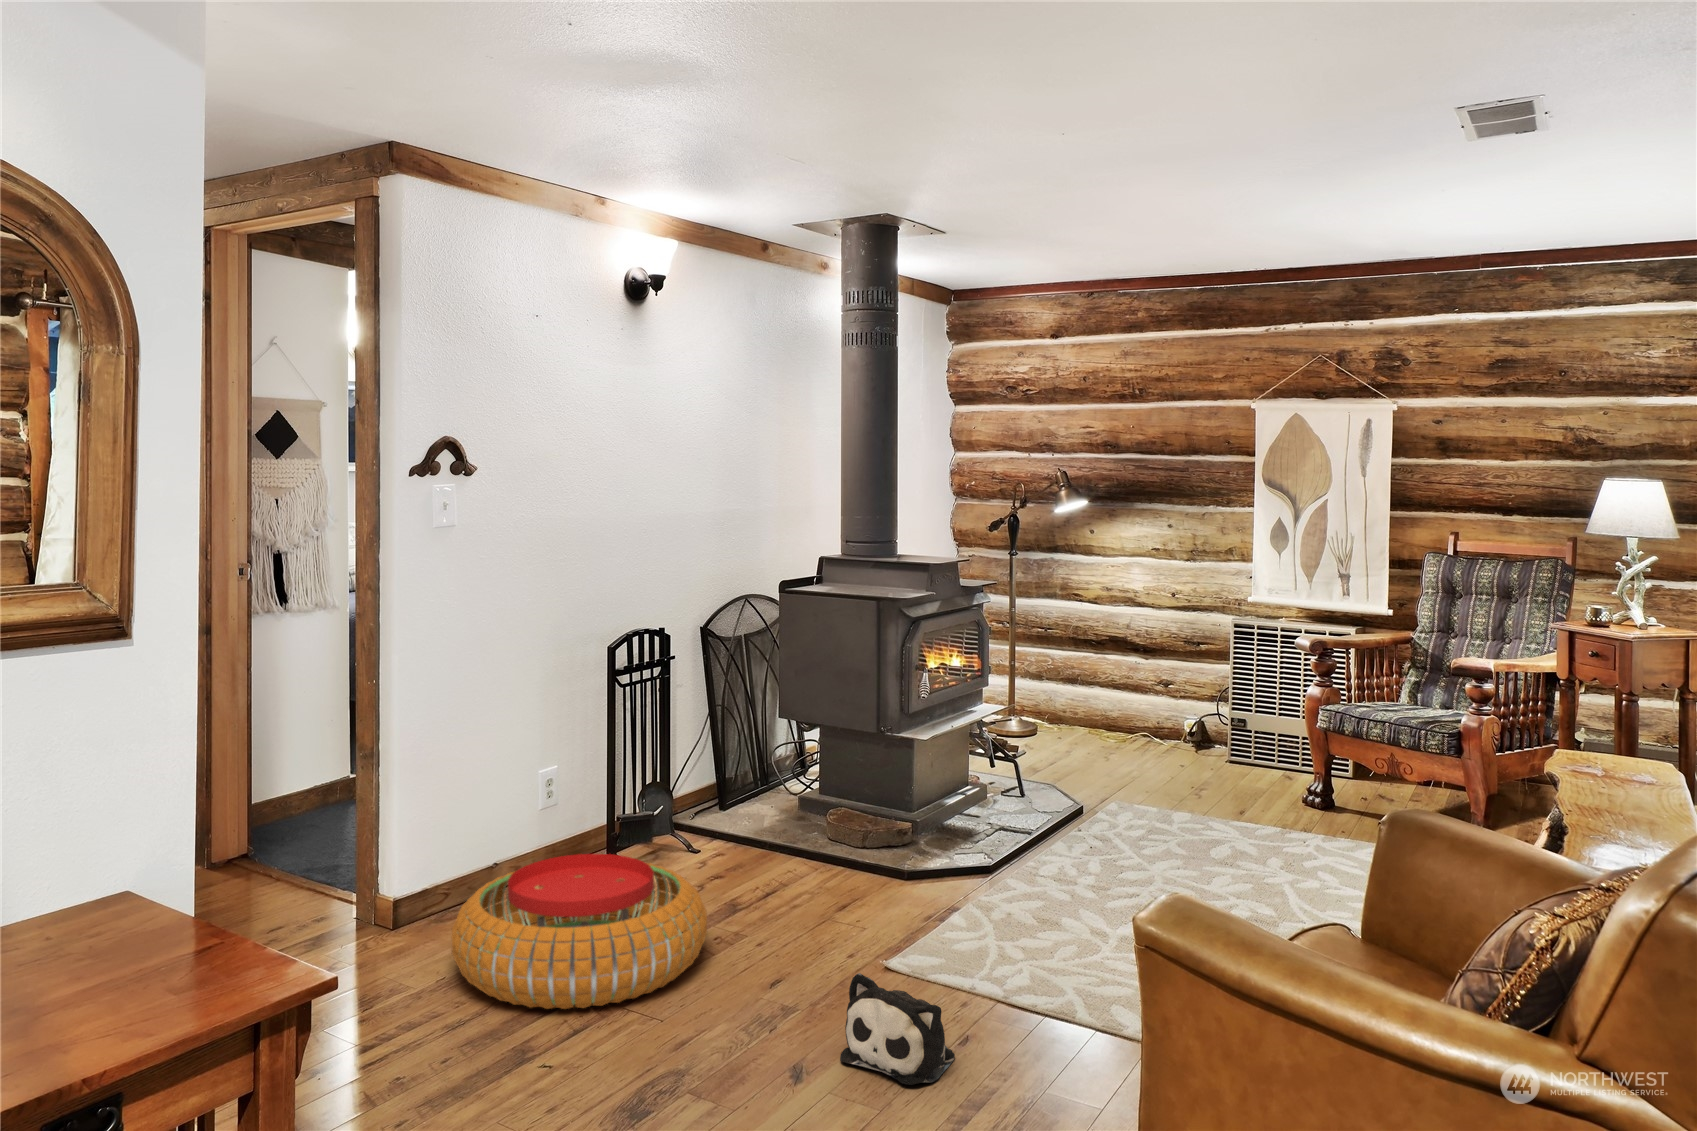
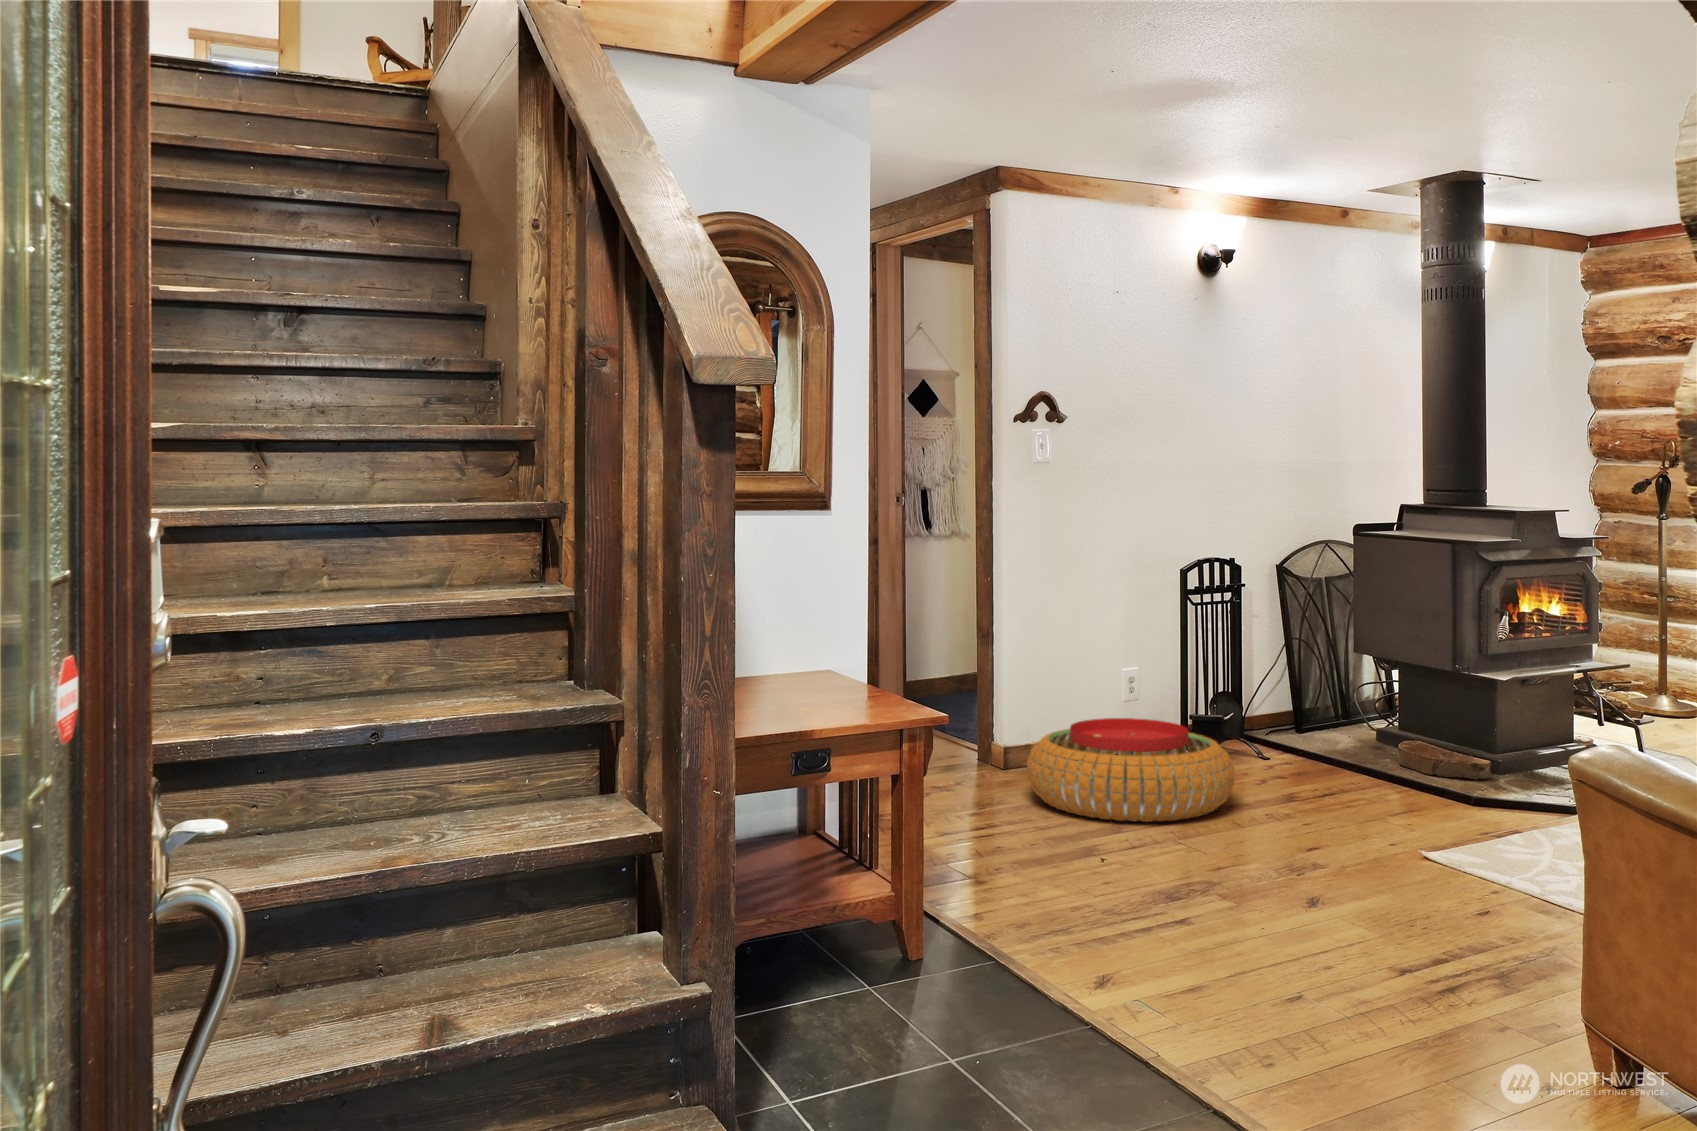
plush toy: present [840,973,955,1085] -> none [1320,803,1432,897]

